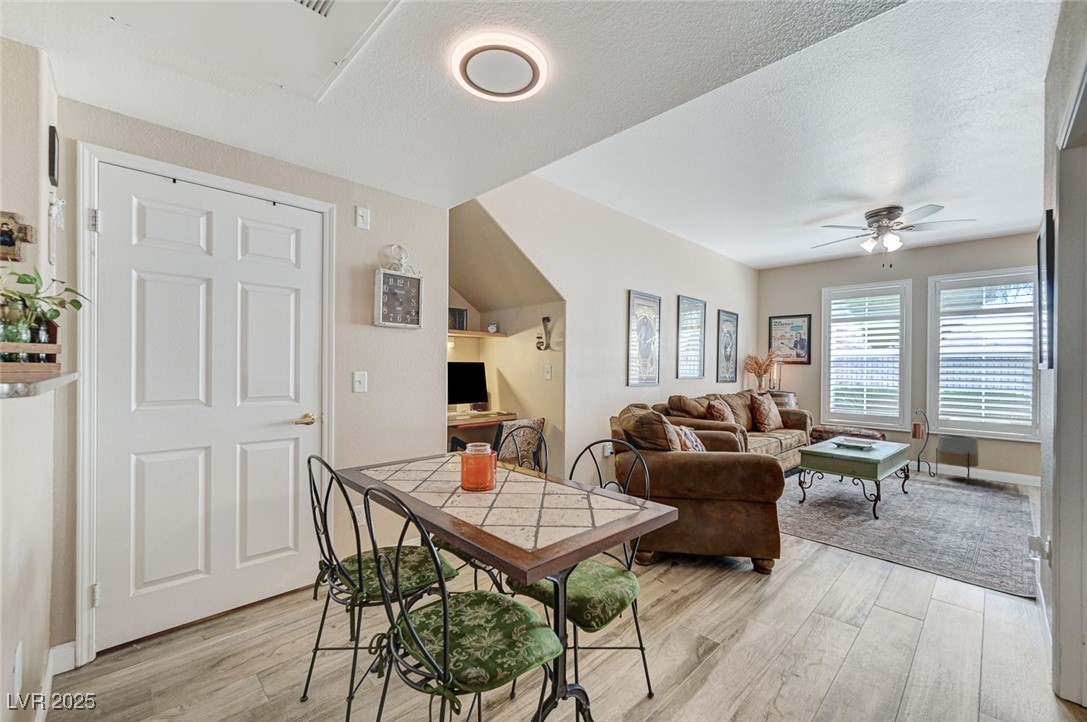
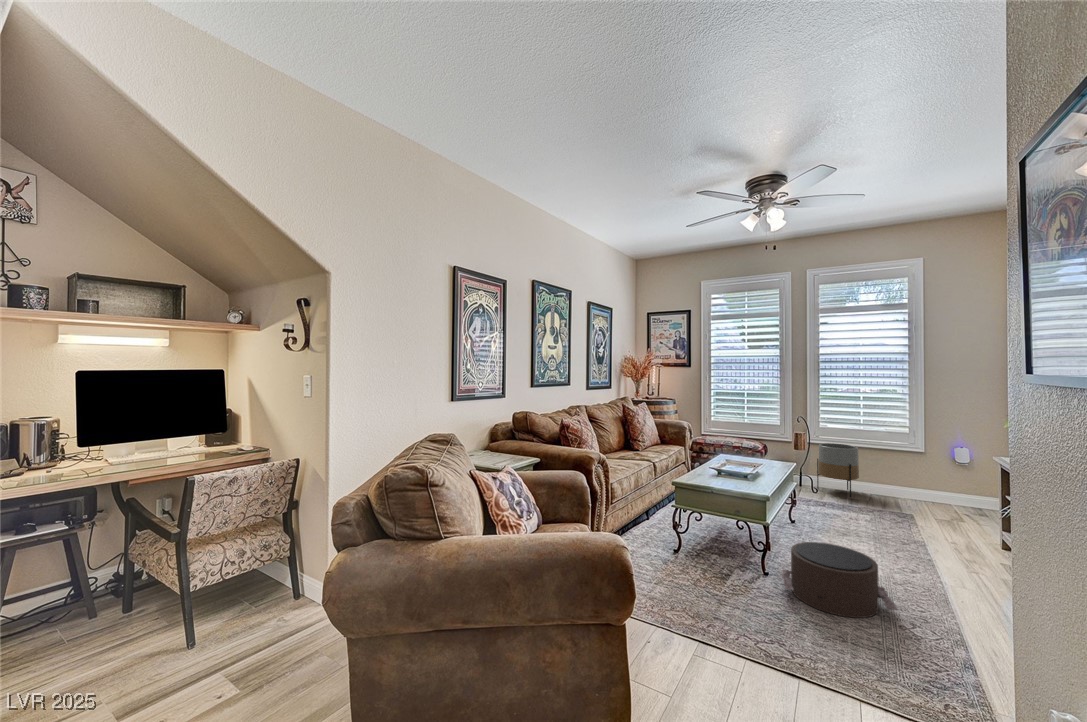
pouf: none [889,495,979,543] -> present [782,542,897,618]

